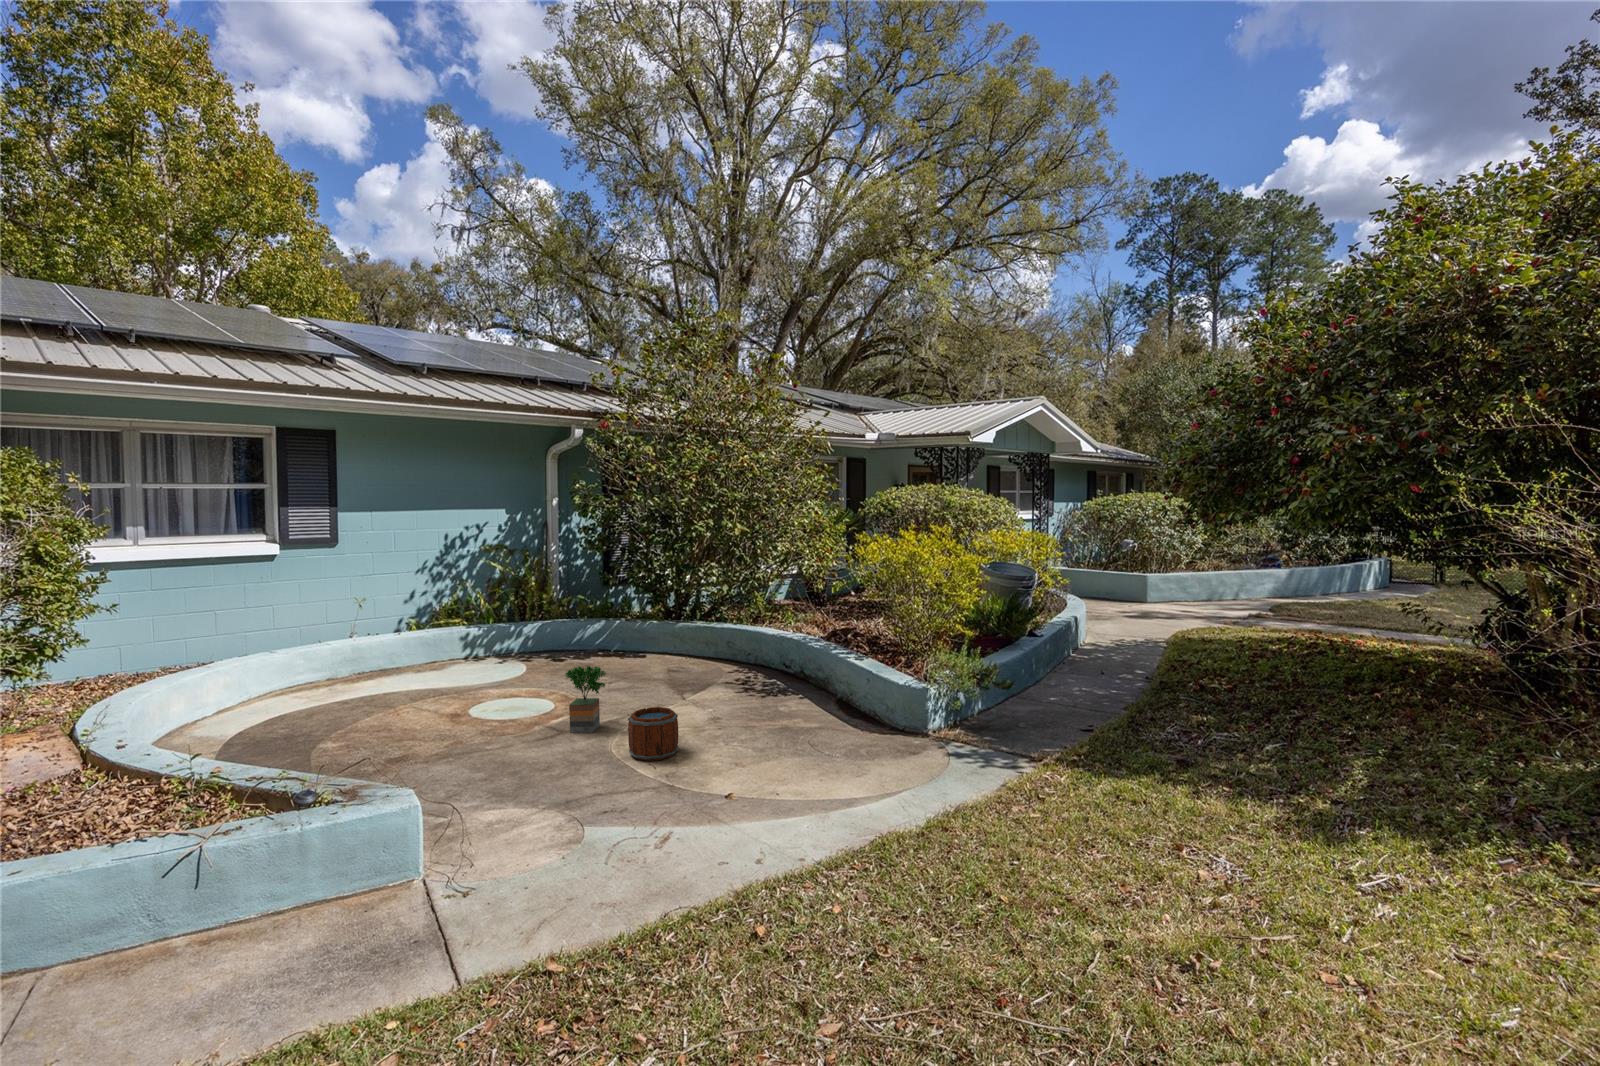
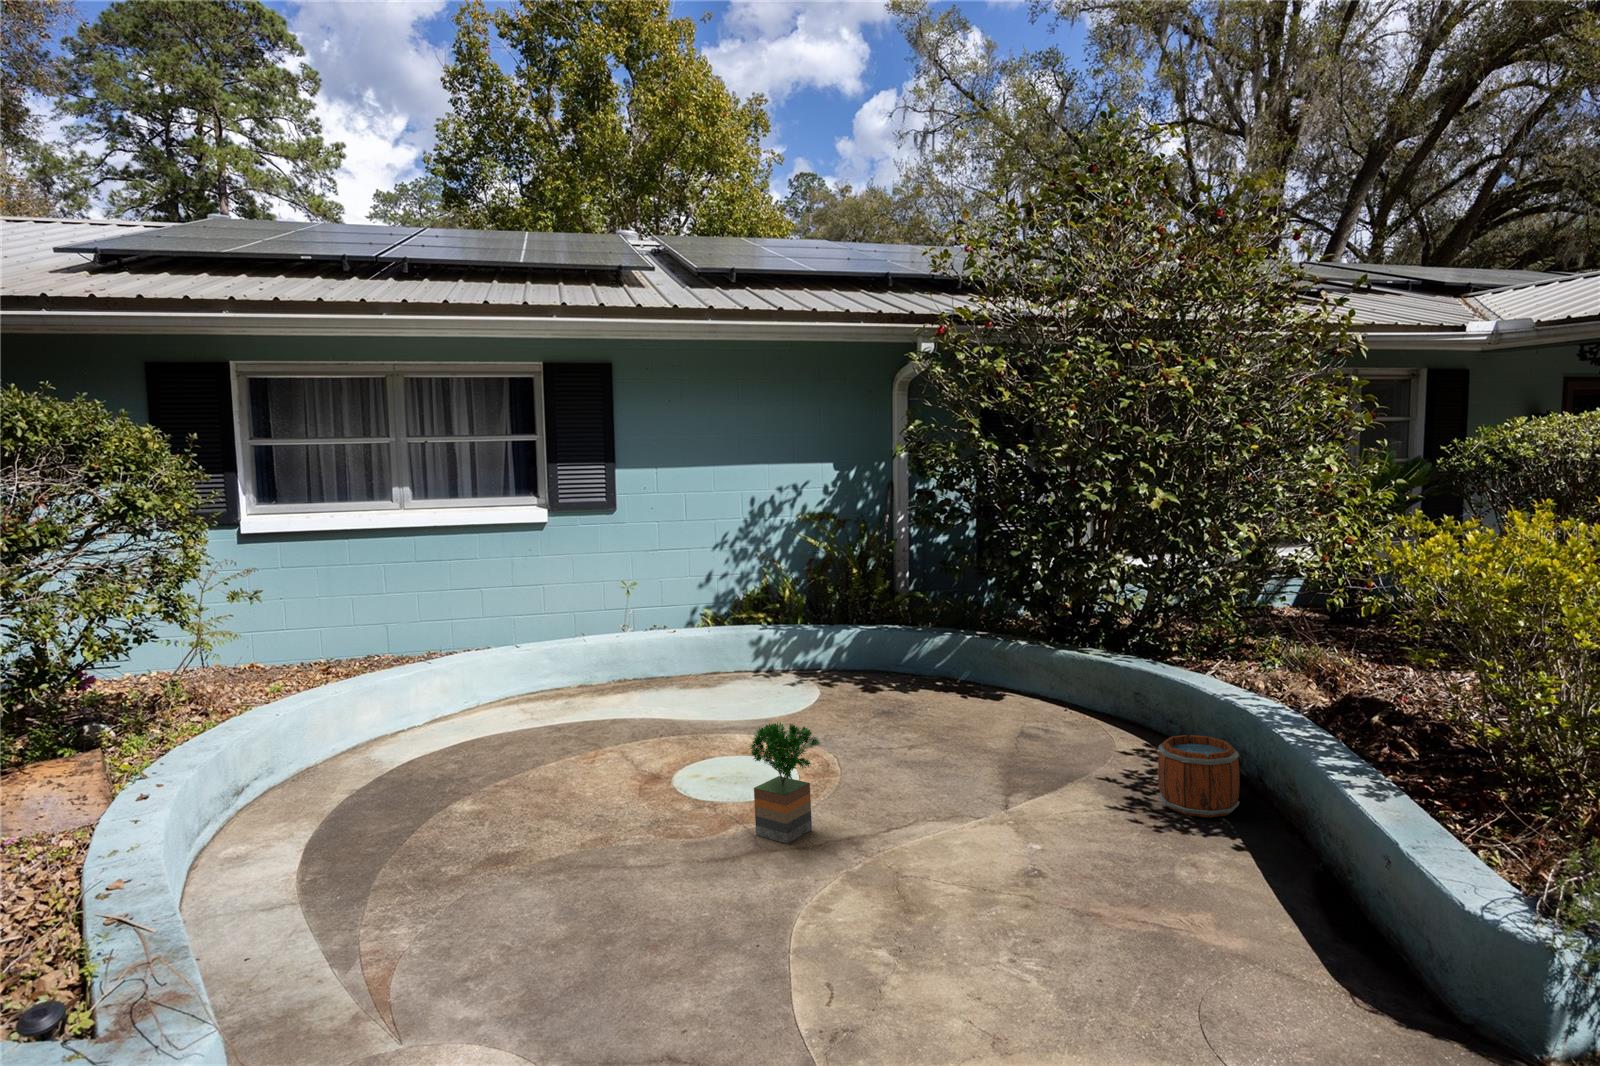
bucket: present [628,707,679,761] -> present [1158,735,1240,818]

